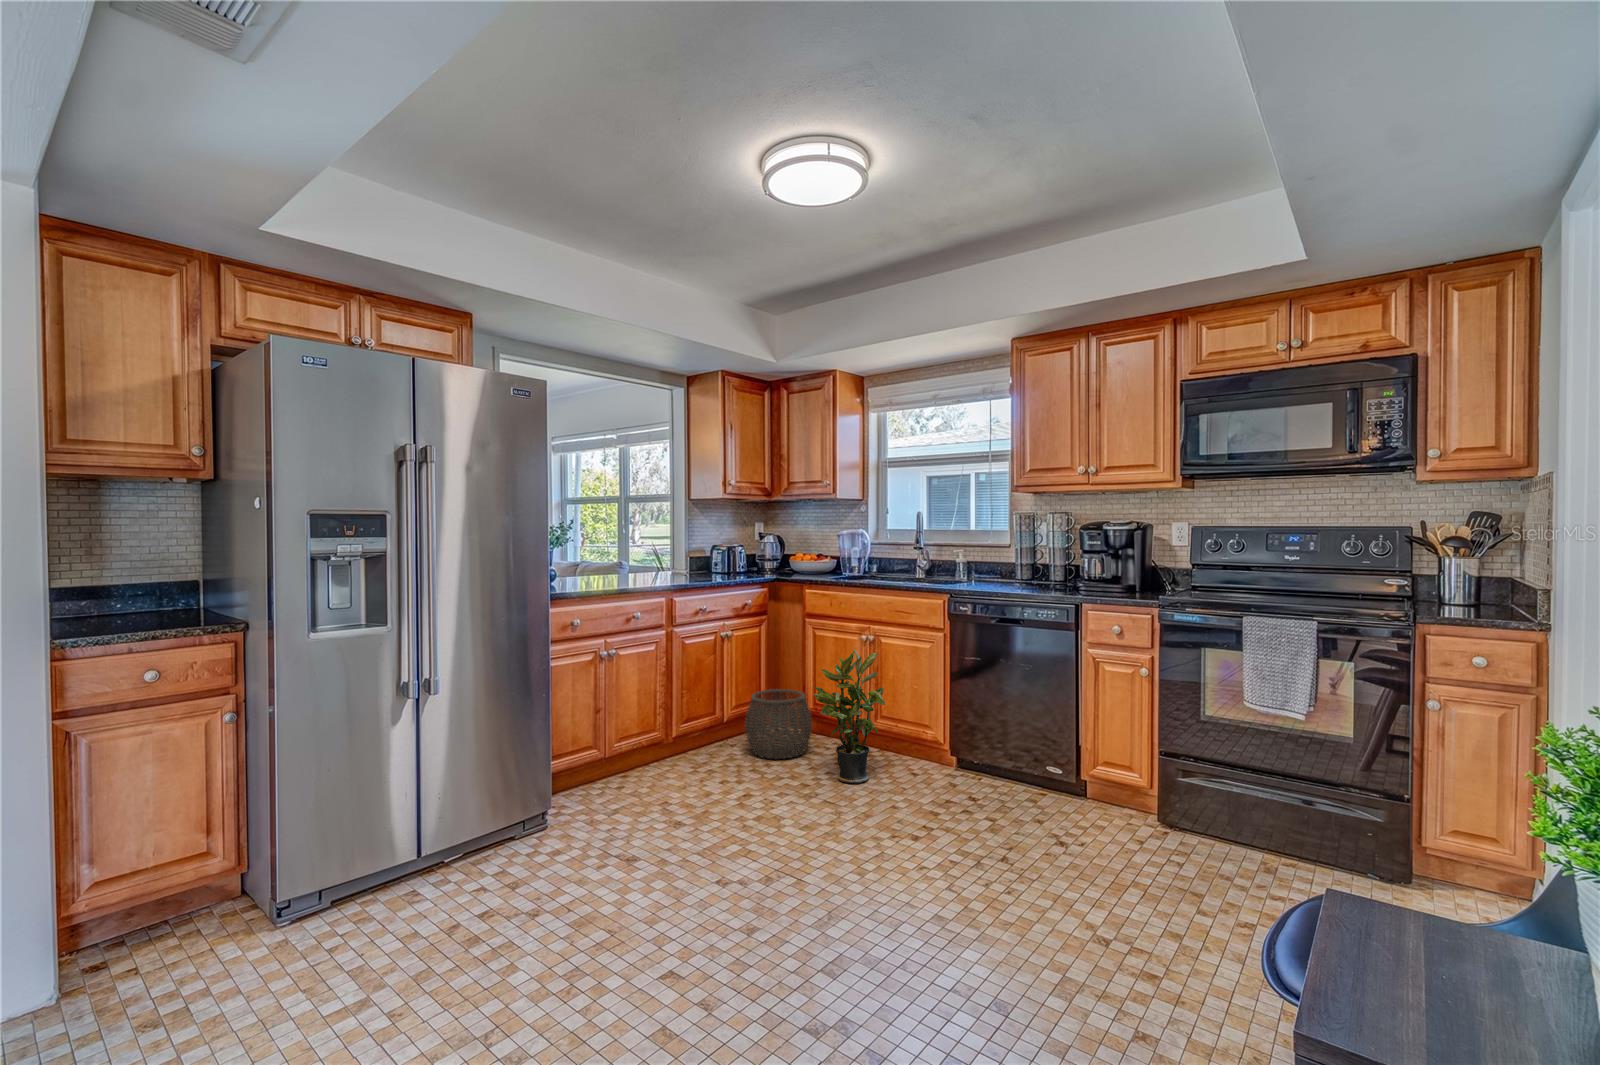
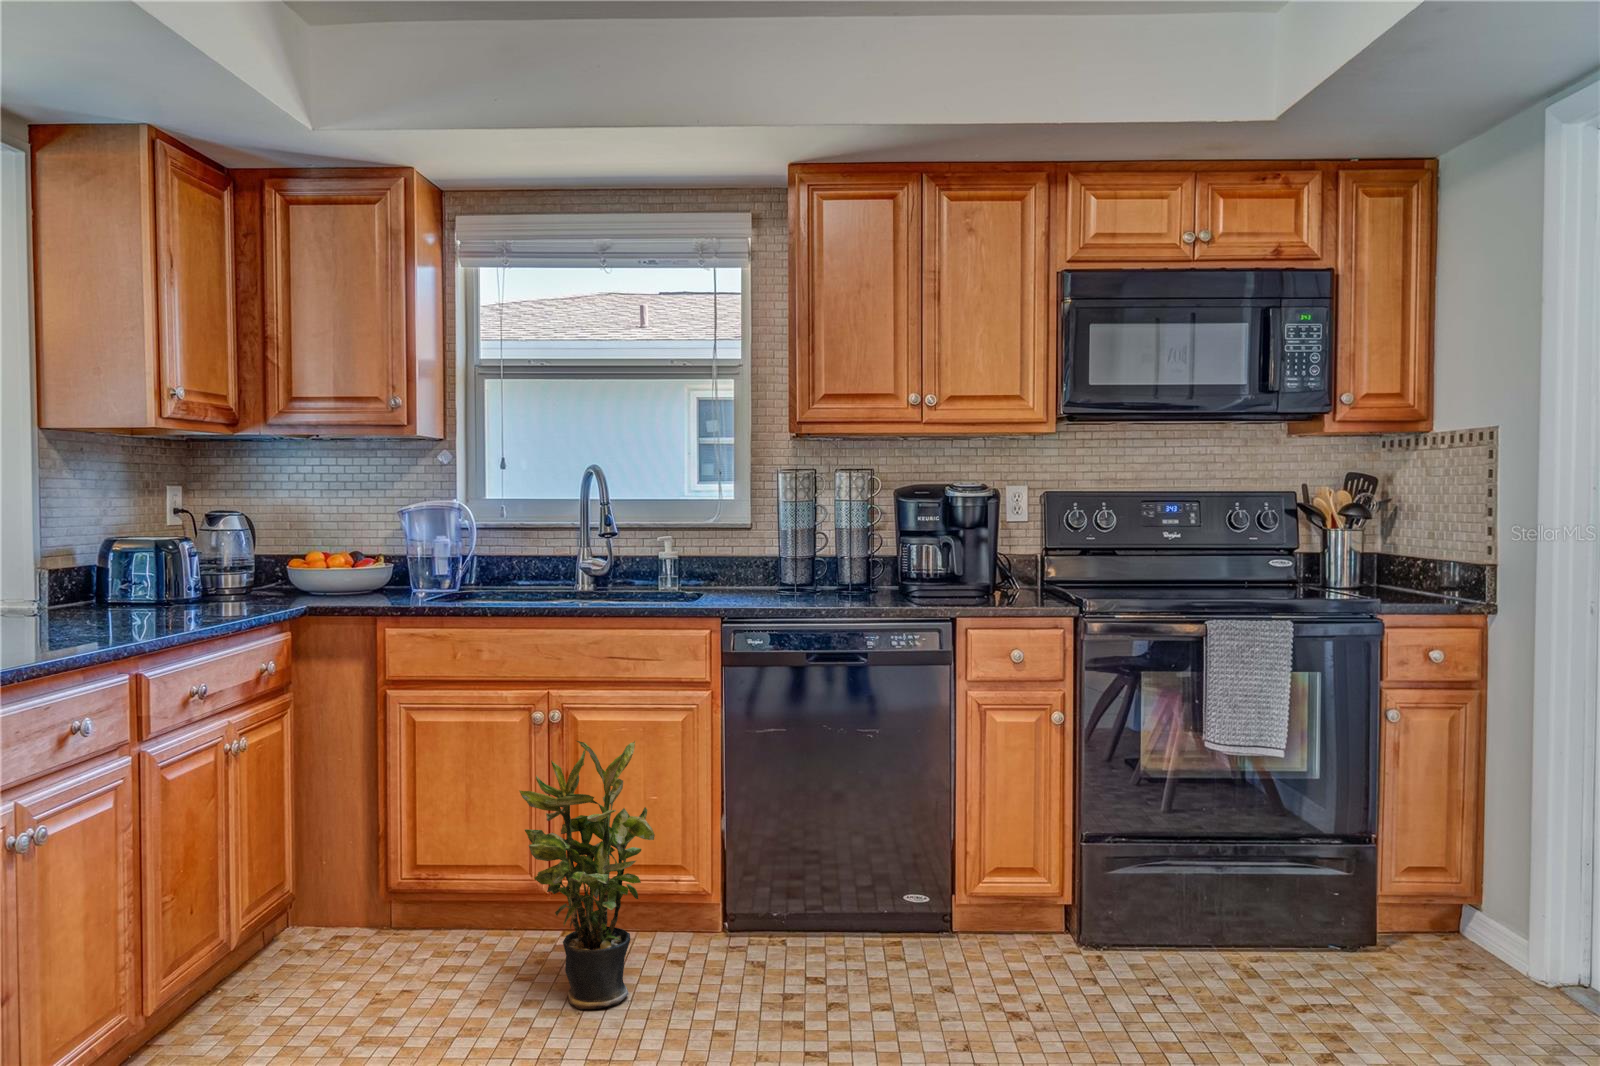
woven basket: present [745,689,812,759] -> none [299,847,453,1008]

